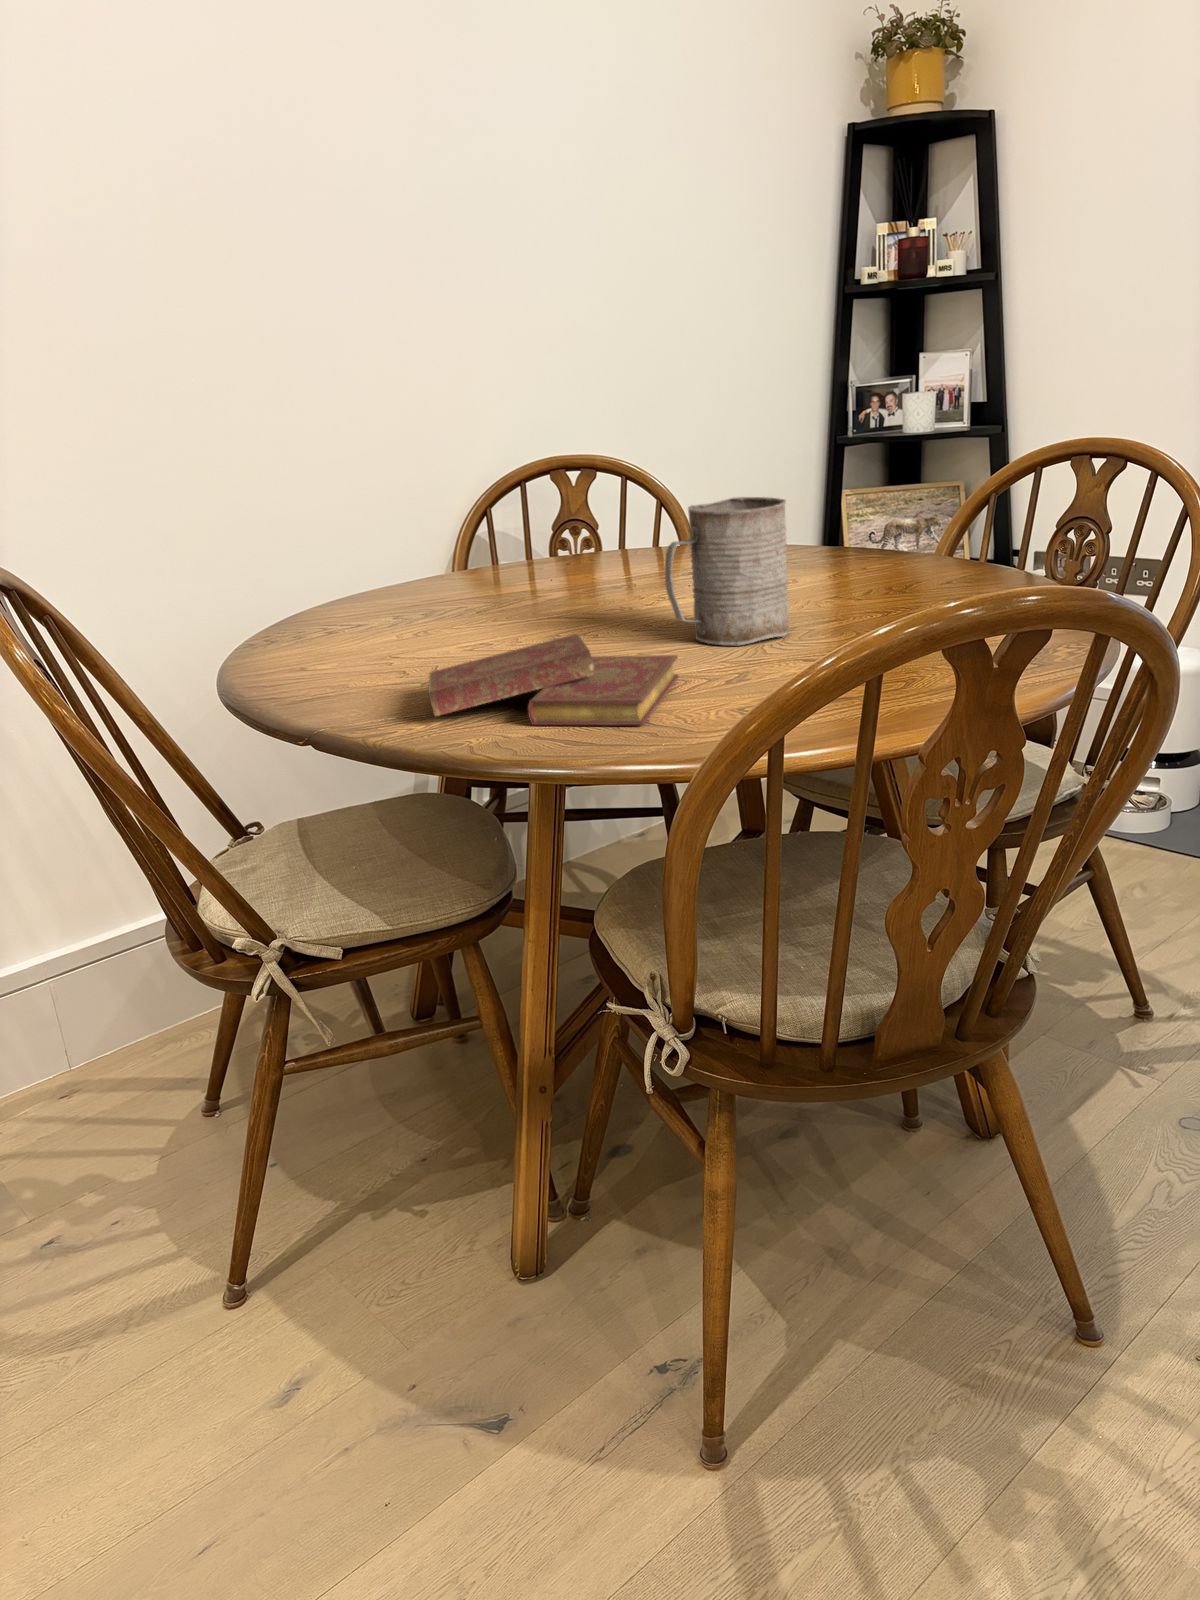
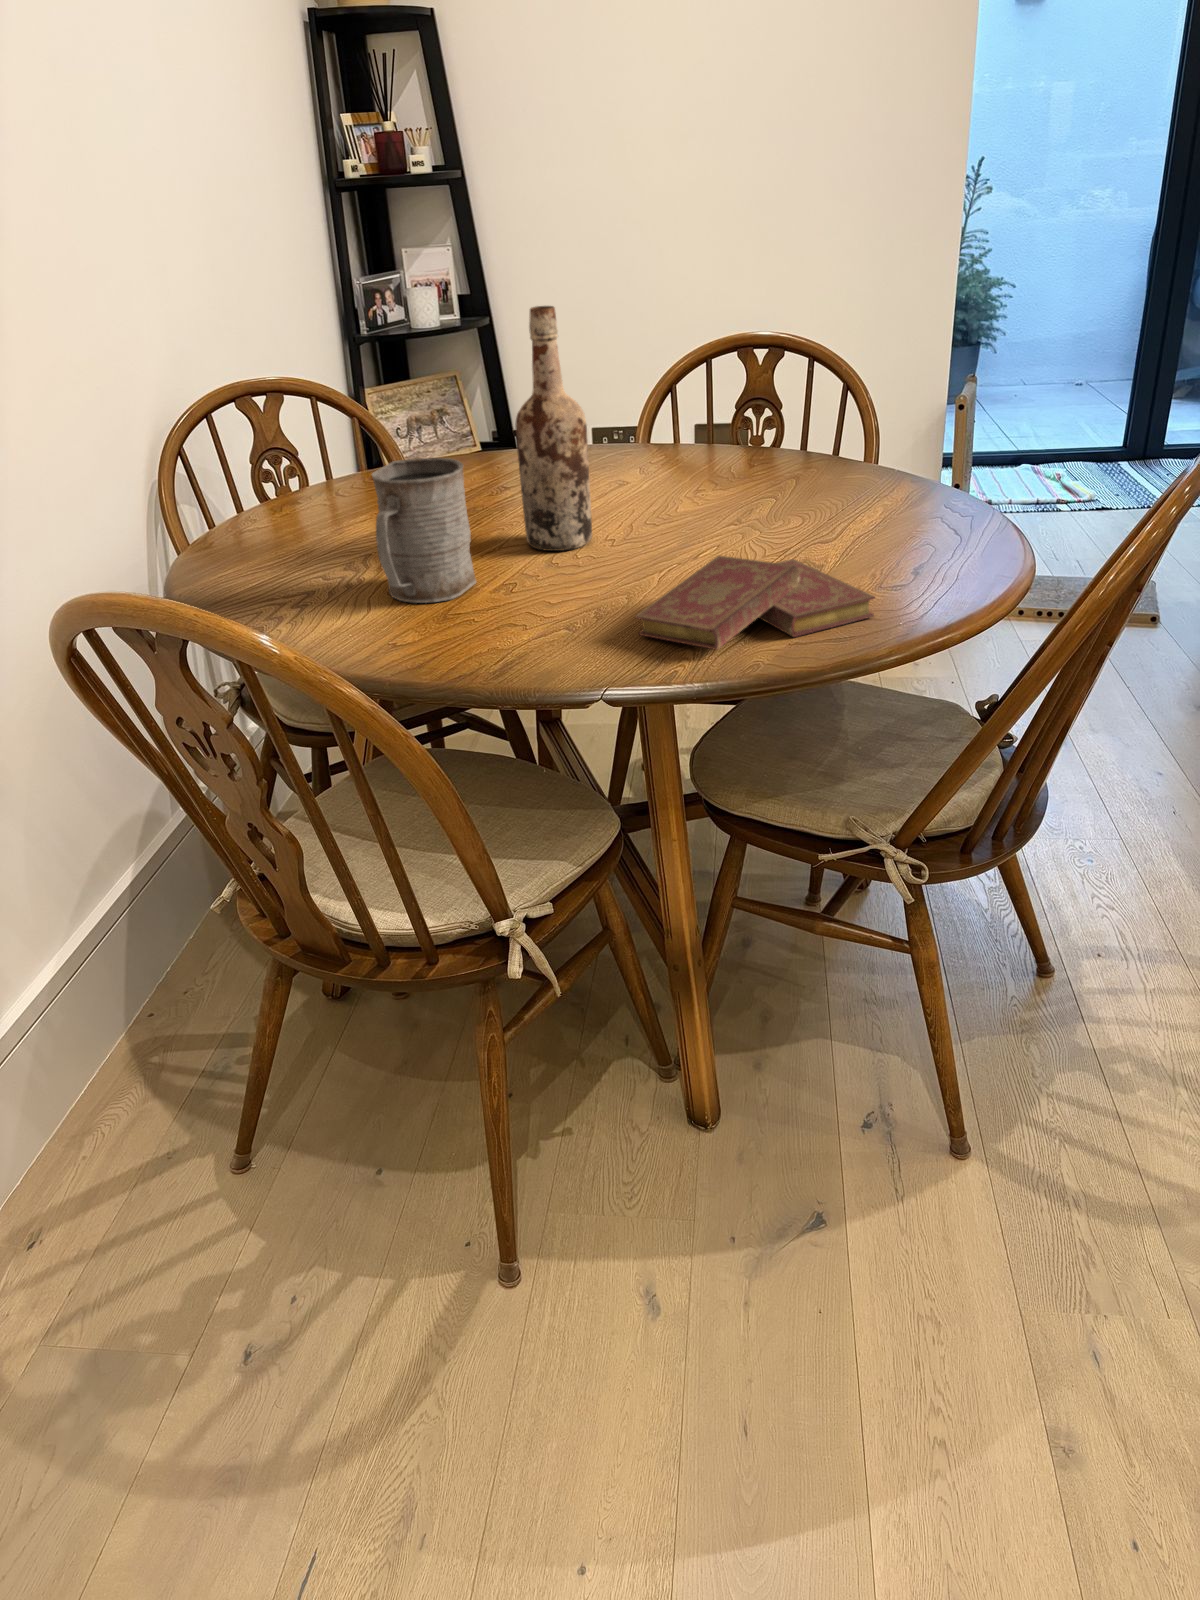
wine bottle: none [556,370,637,622] -> present [515,306,592,551]
mug: present [665,497,790,646] -> present [372,458,476,603]

